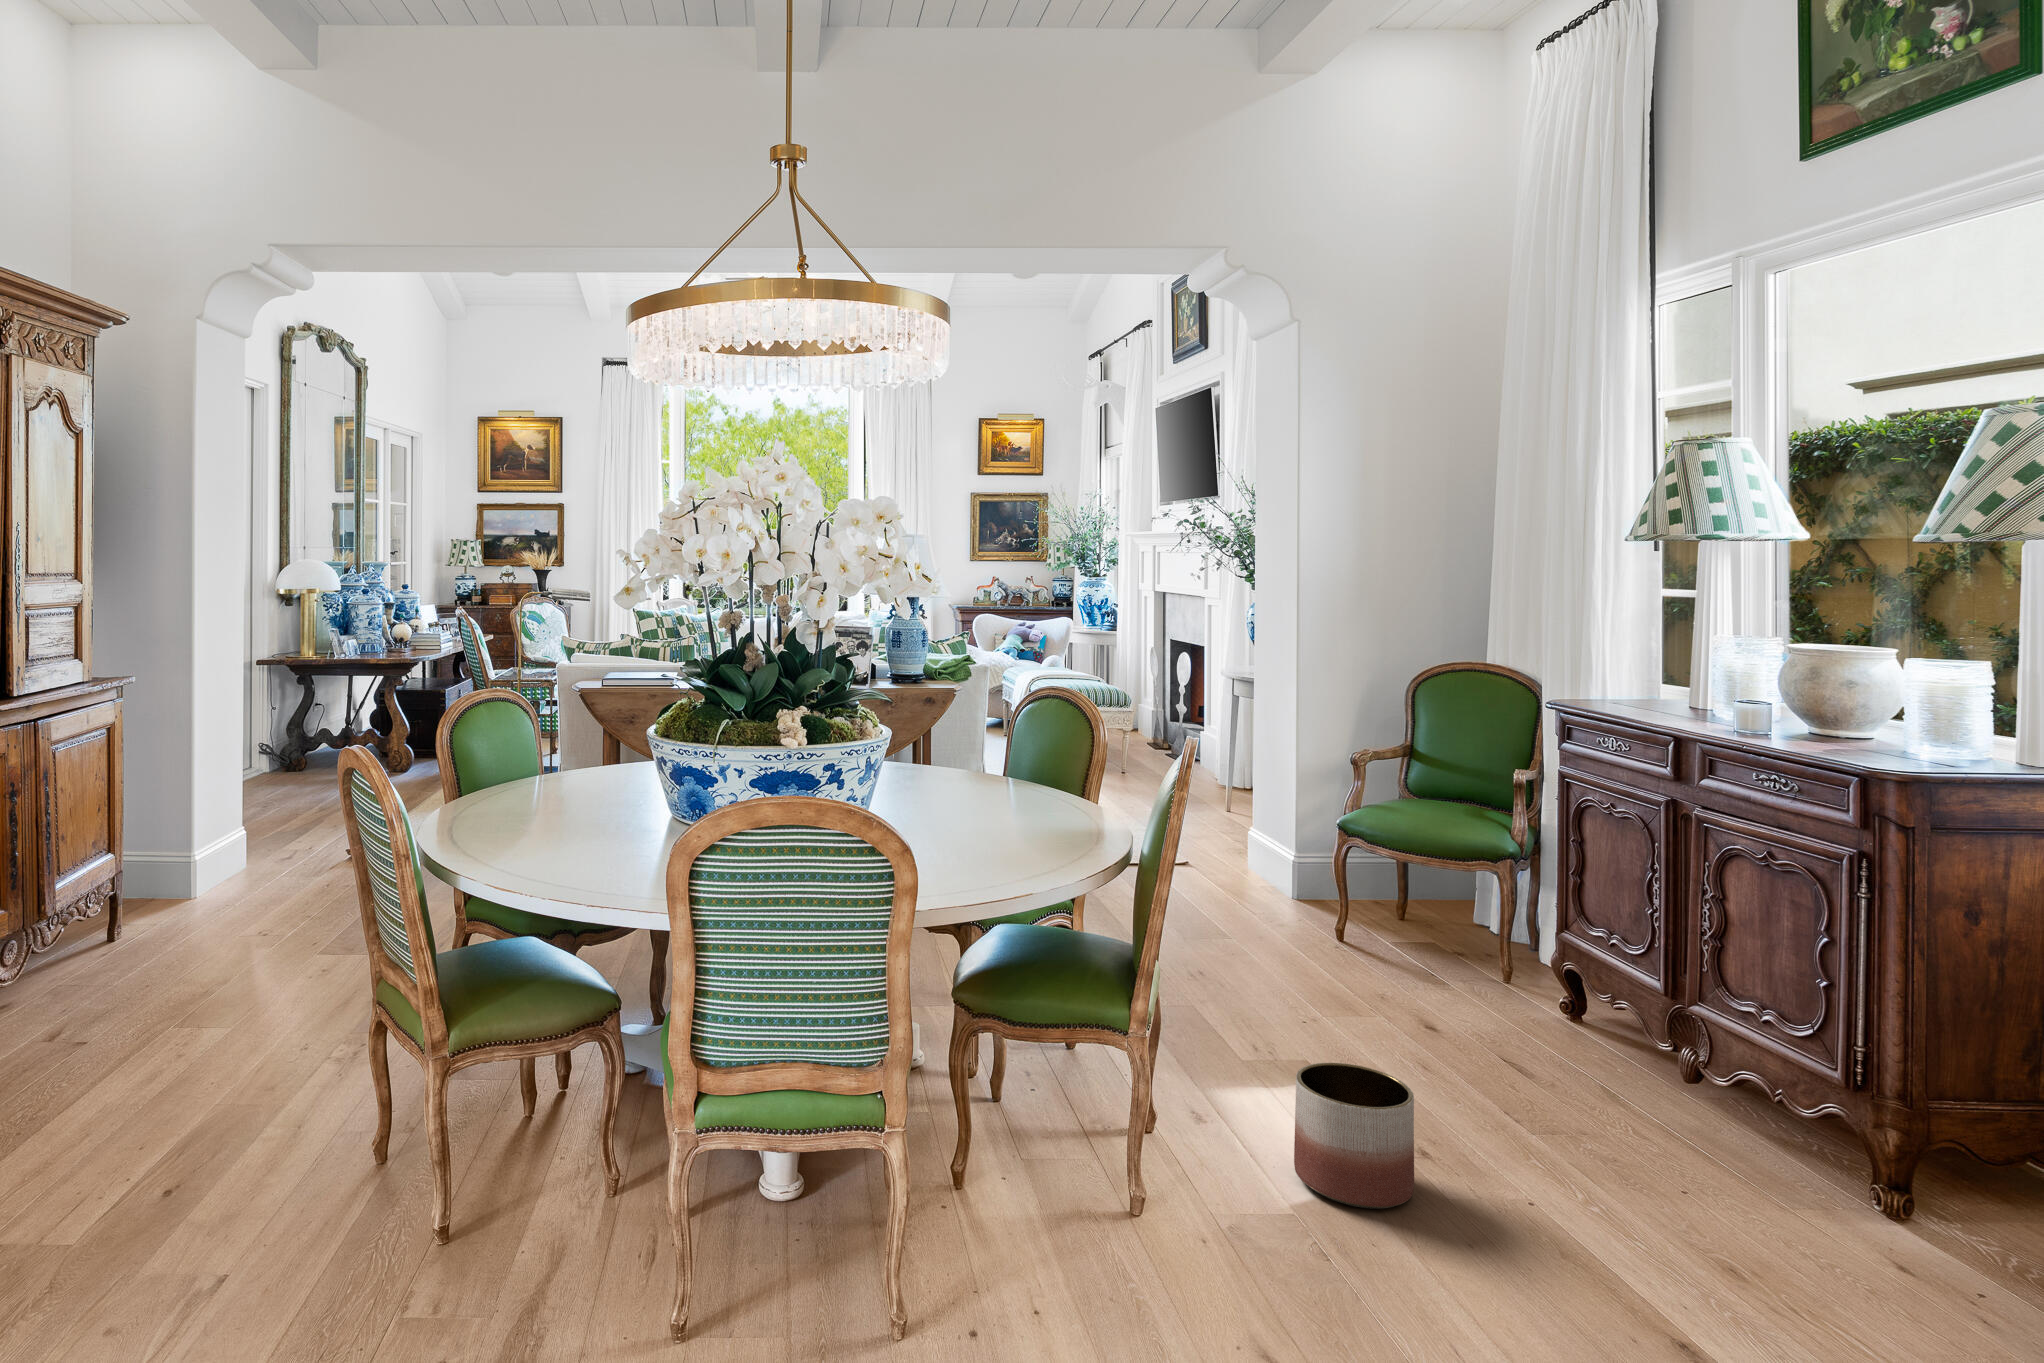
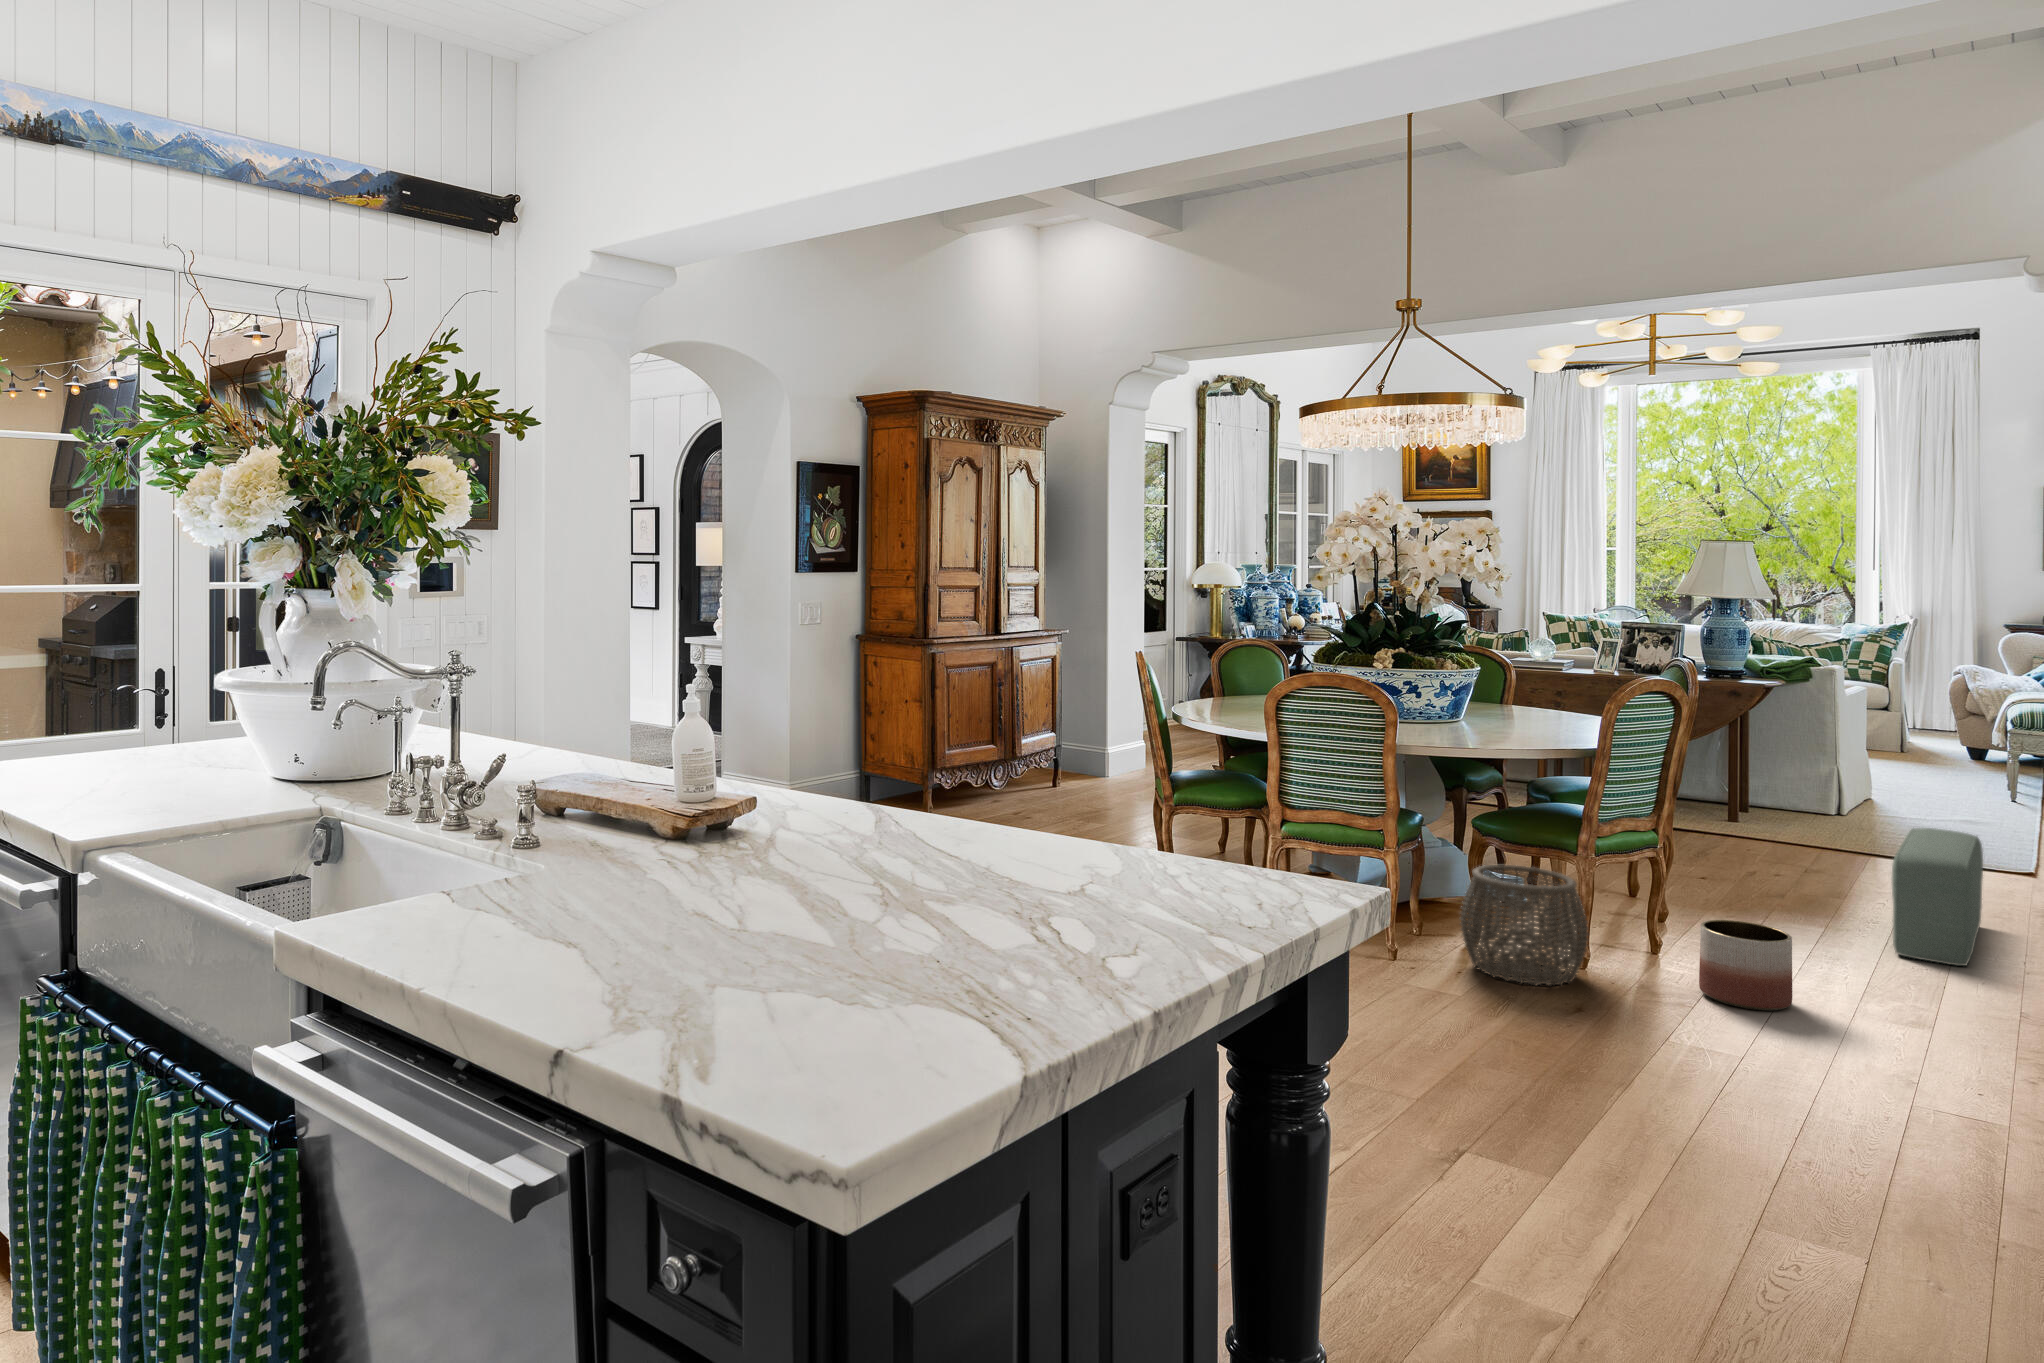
pouf: none [1233,849,1383,1025] -> present [1892,828,1983,966]
woven basket: none [1013,1044,1206,1274] -> present [1460,865,1588,985]

